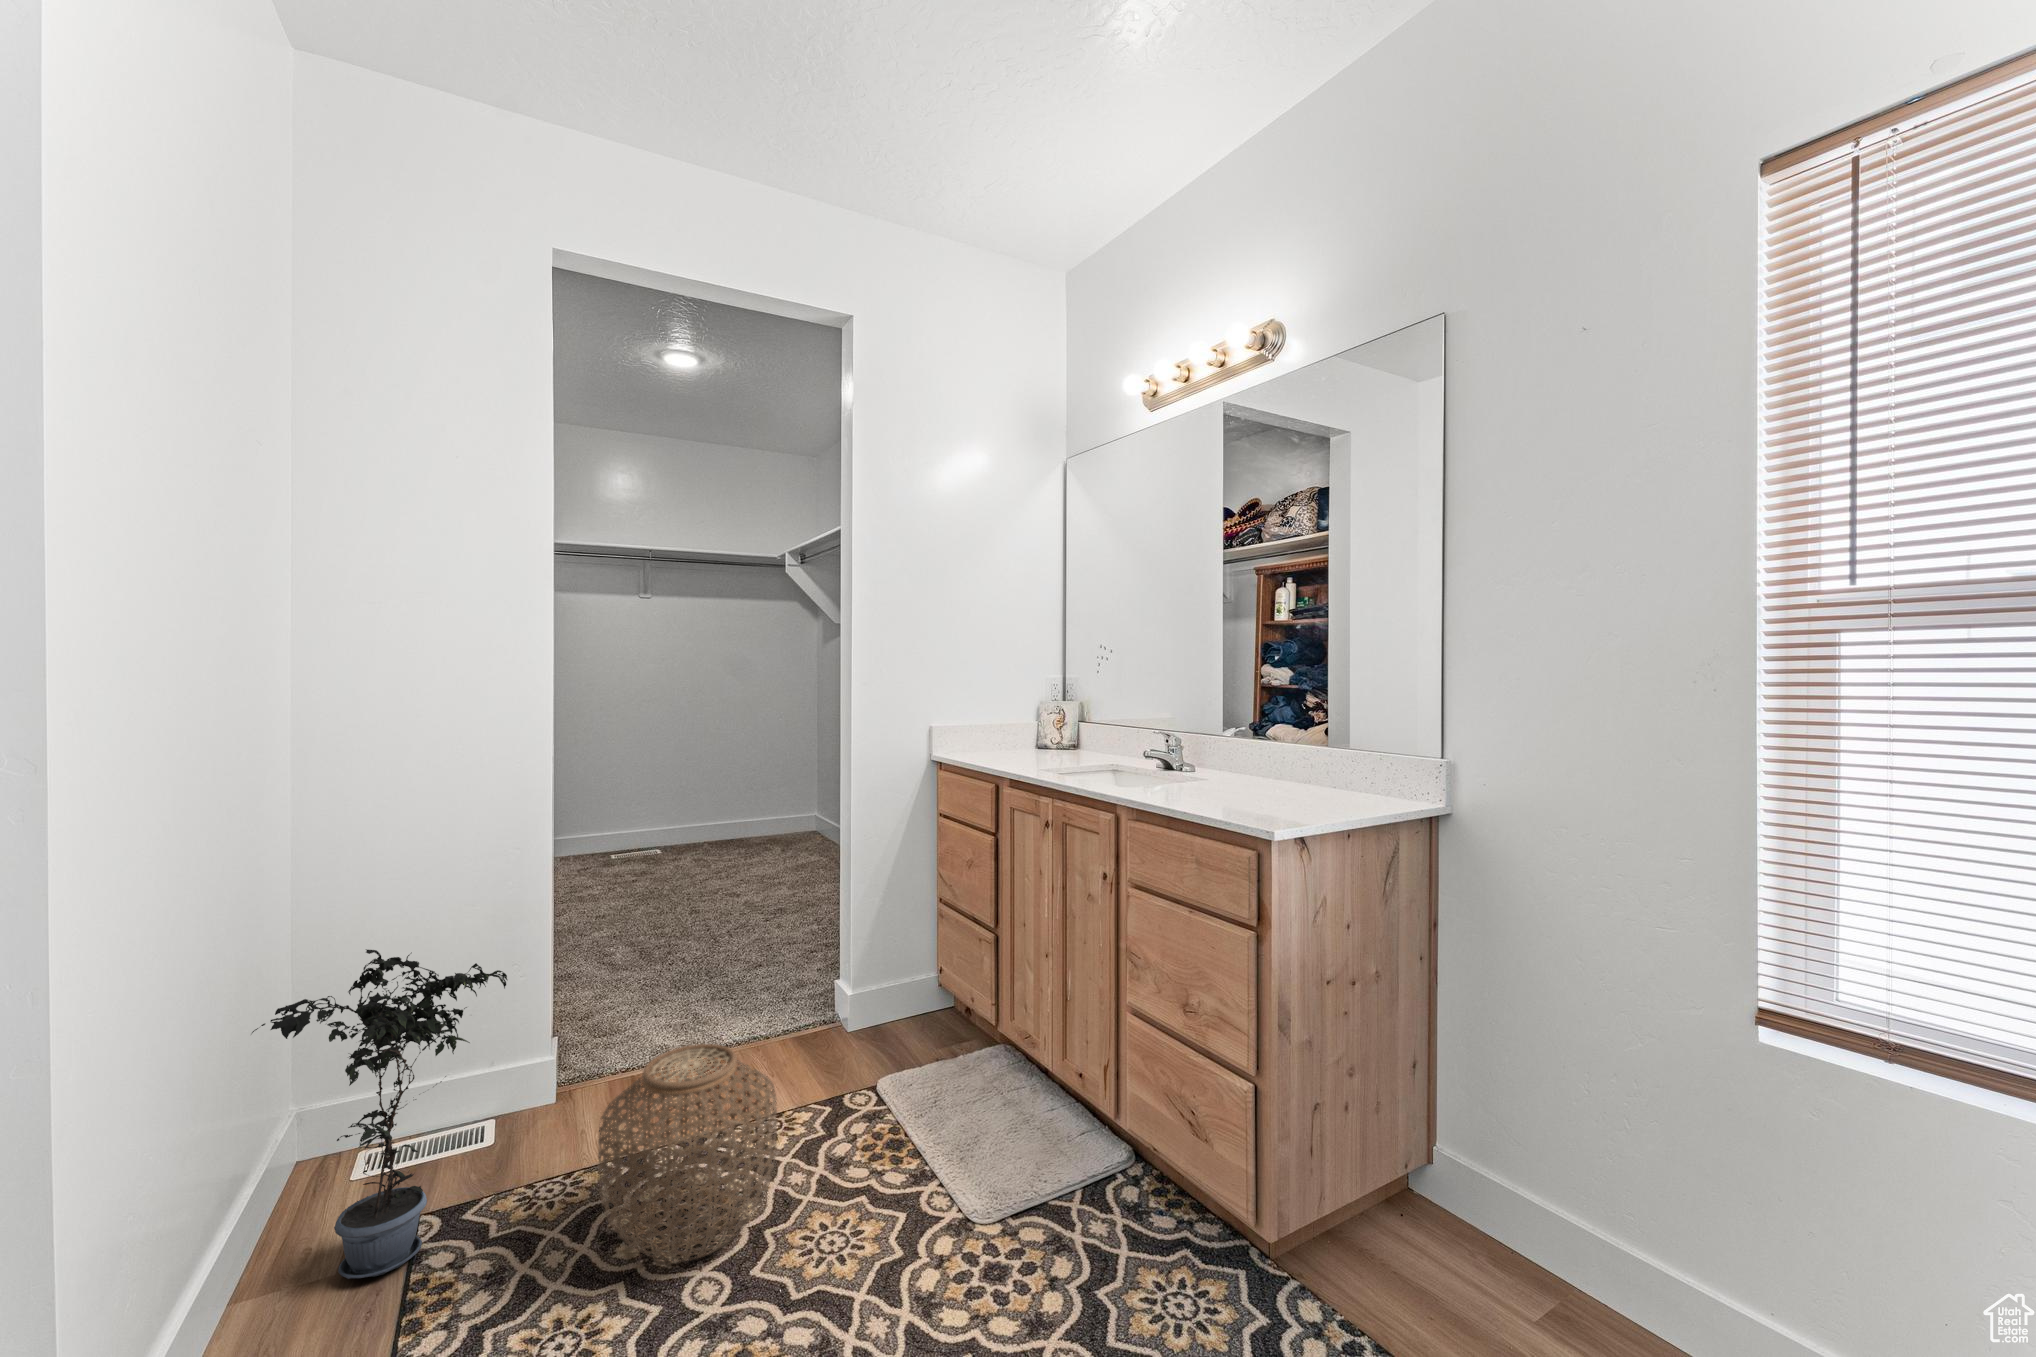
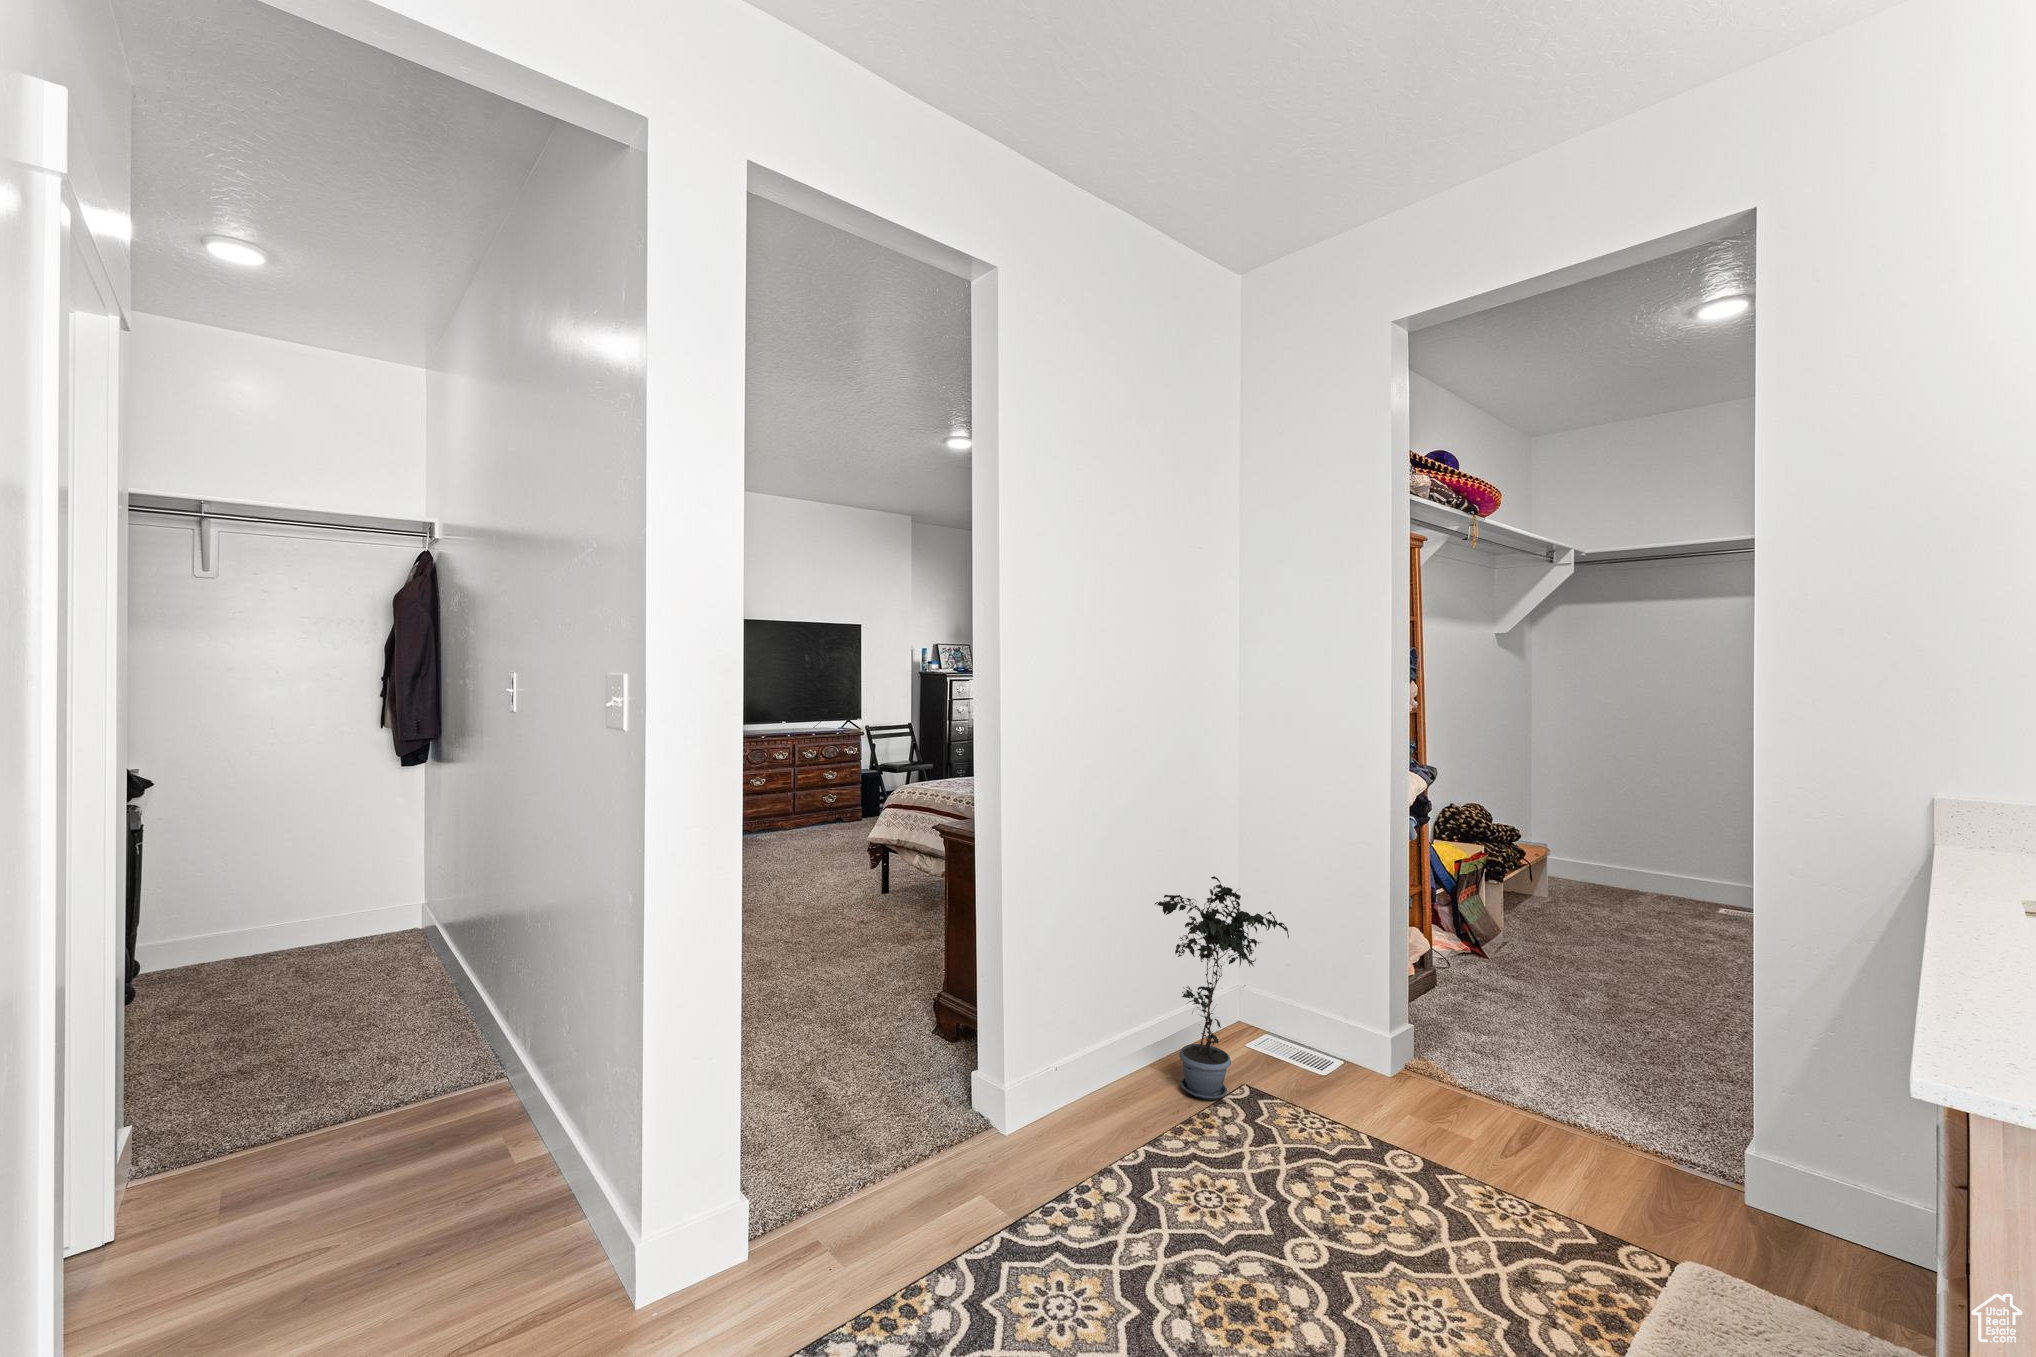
woven basket: present [598,1044,777,1262] -> none [1272,1041,1437,1244]

